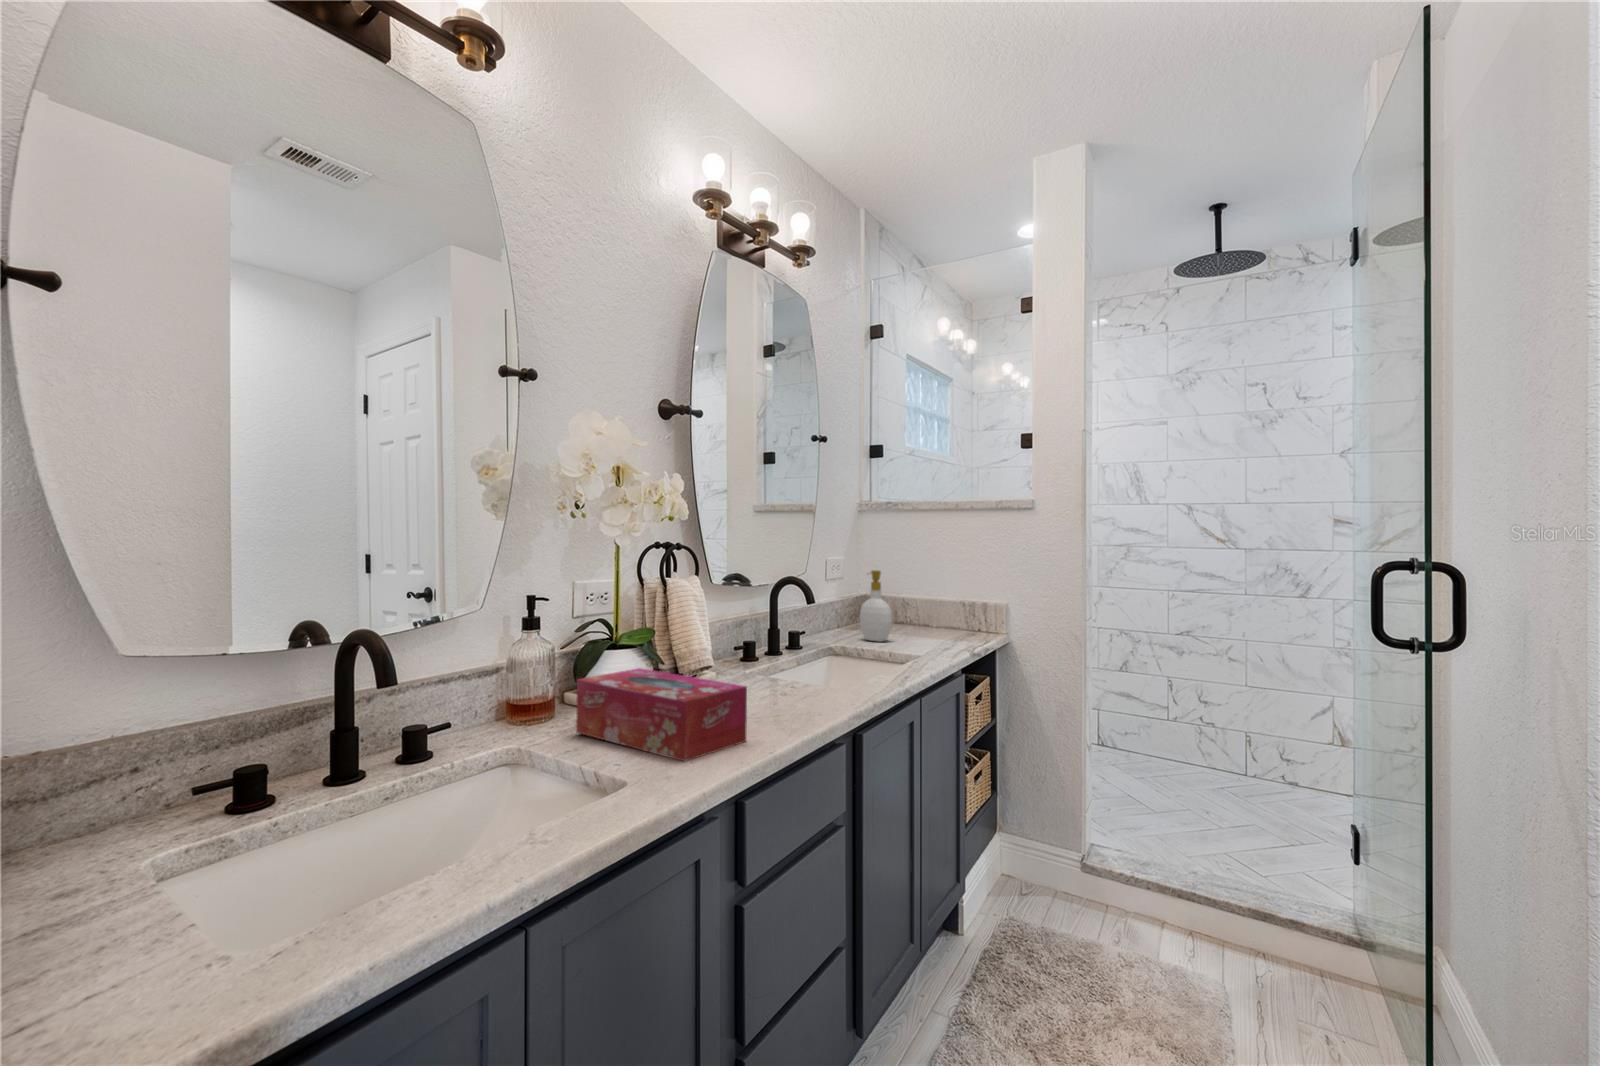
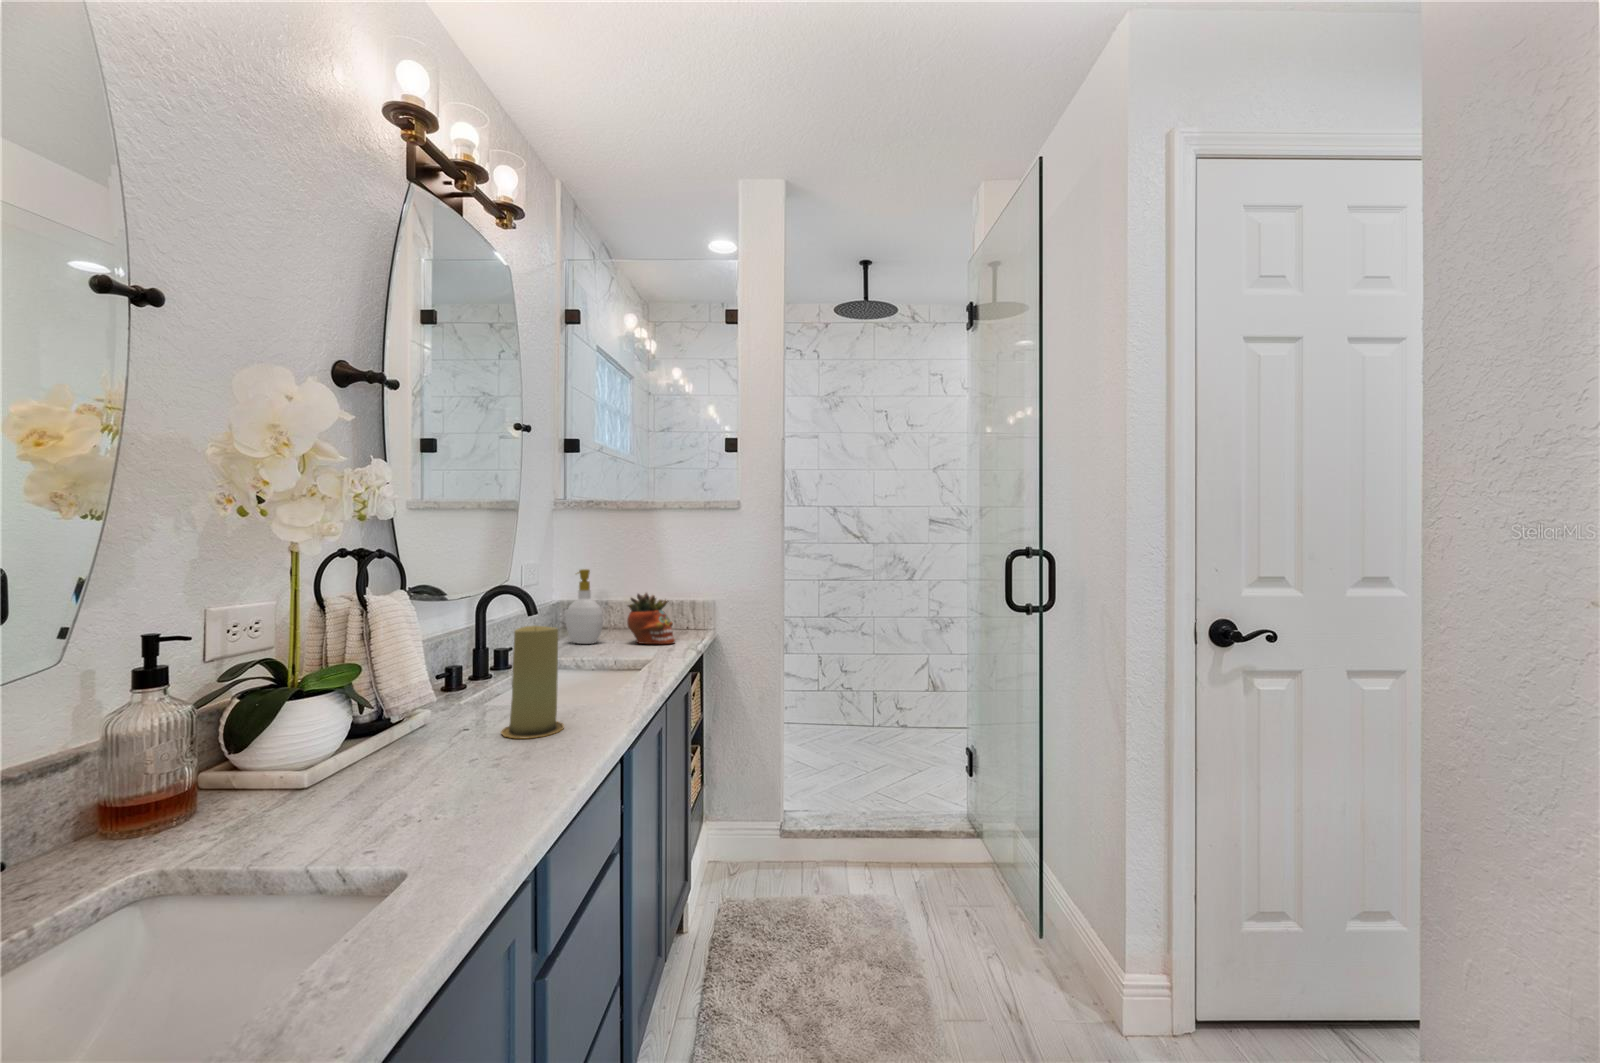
succulent planter: none [913,594,958,648] -> present [627,593,675,644]
candle: none [757,613,807,707] -> present [501,626,564,739]
tissue box: present [576,668,747,761] -> none [256,718,529,839]

